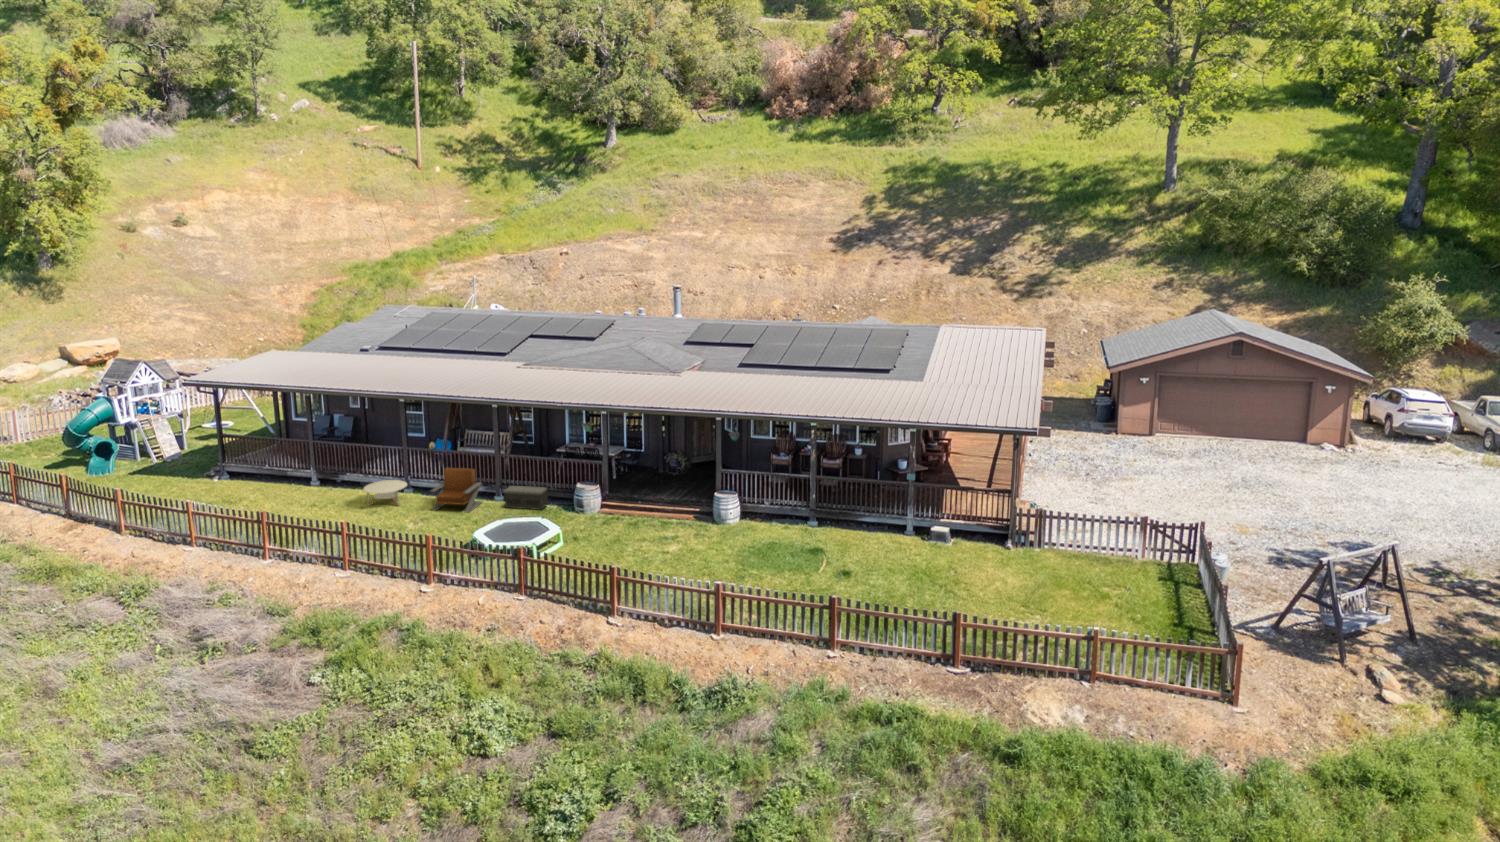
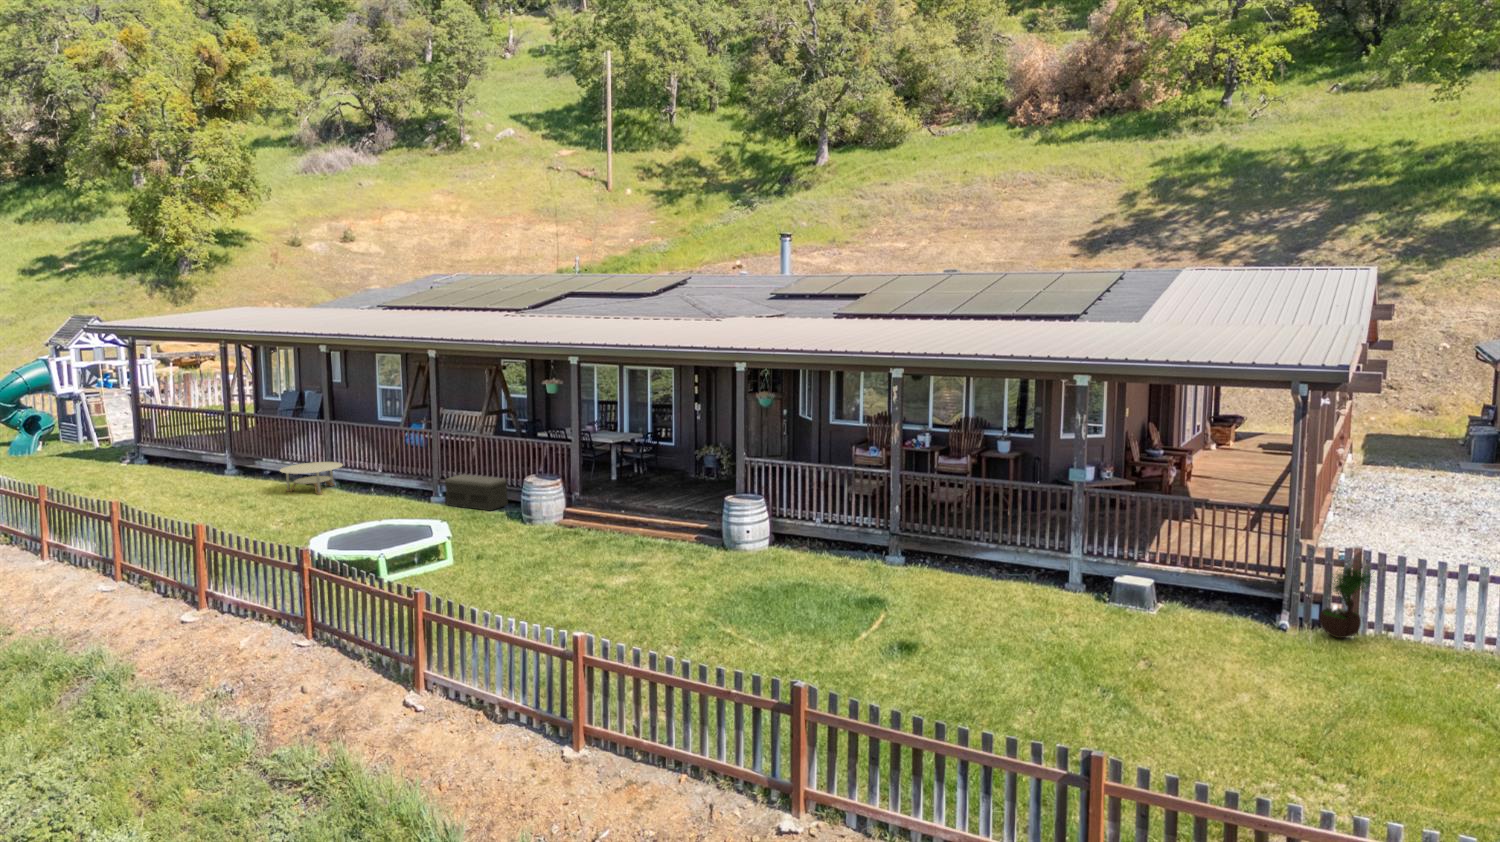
lounge chair: present [430,468,482,513] -> none [348,444,428,508]
potted tree: none [1025,516,1049,550] -> present [1319,565,1374,638]

